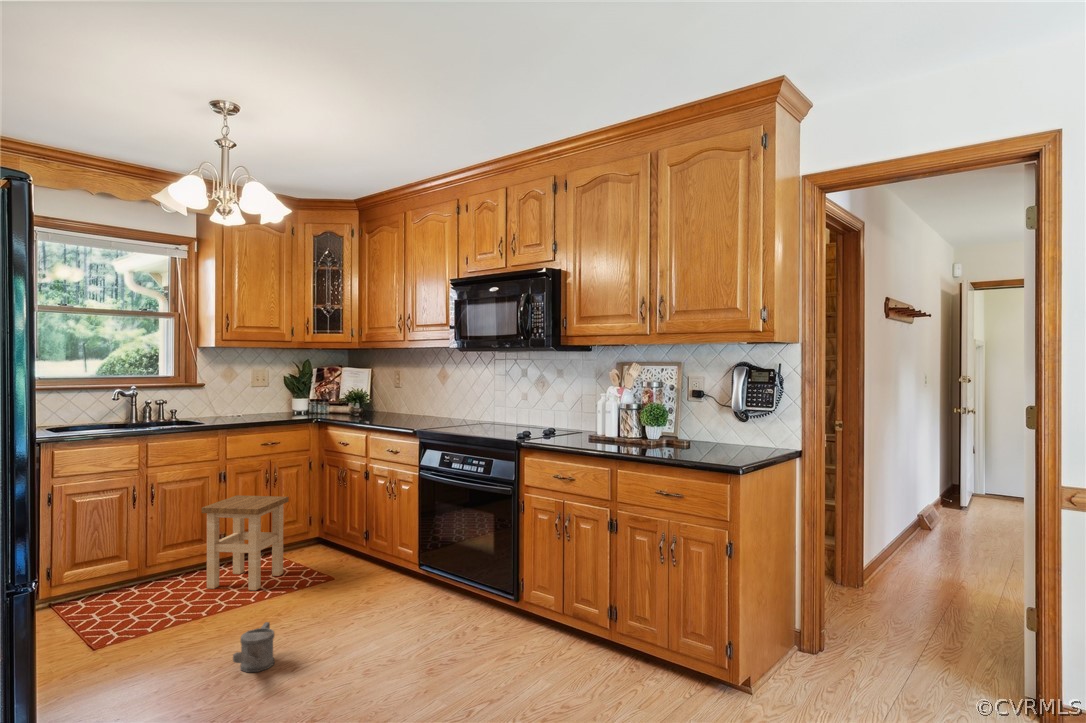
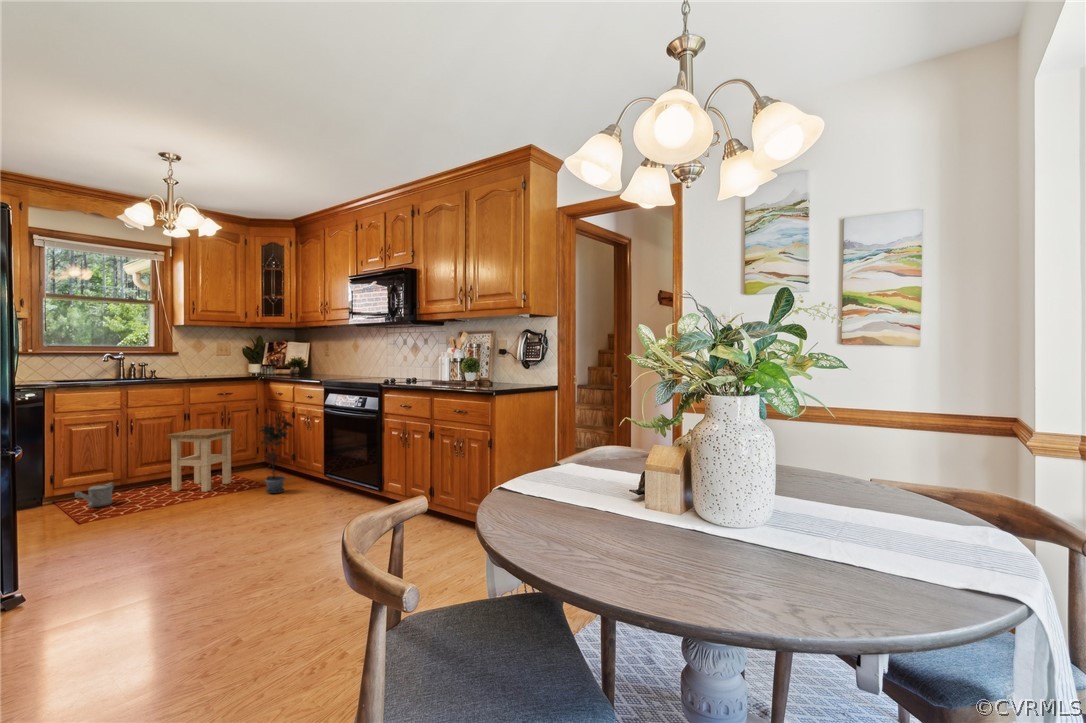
potted plant: none [330,483,378,597] -> present [260,416,293,494]
watering can: present [233,622,274,672] -> present [75,483,114,507]

